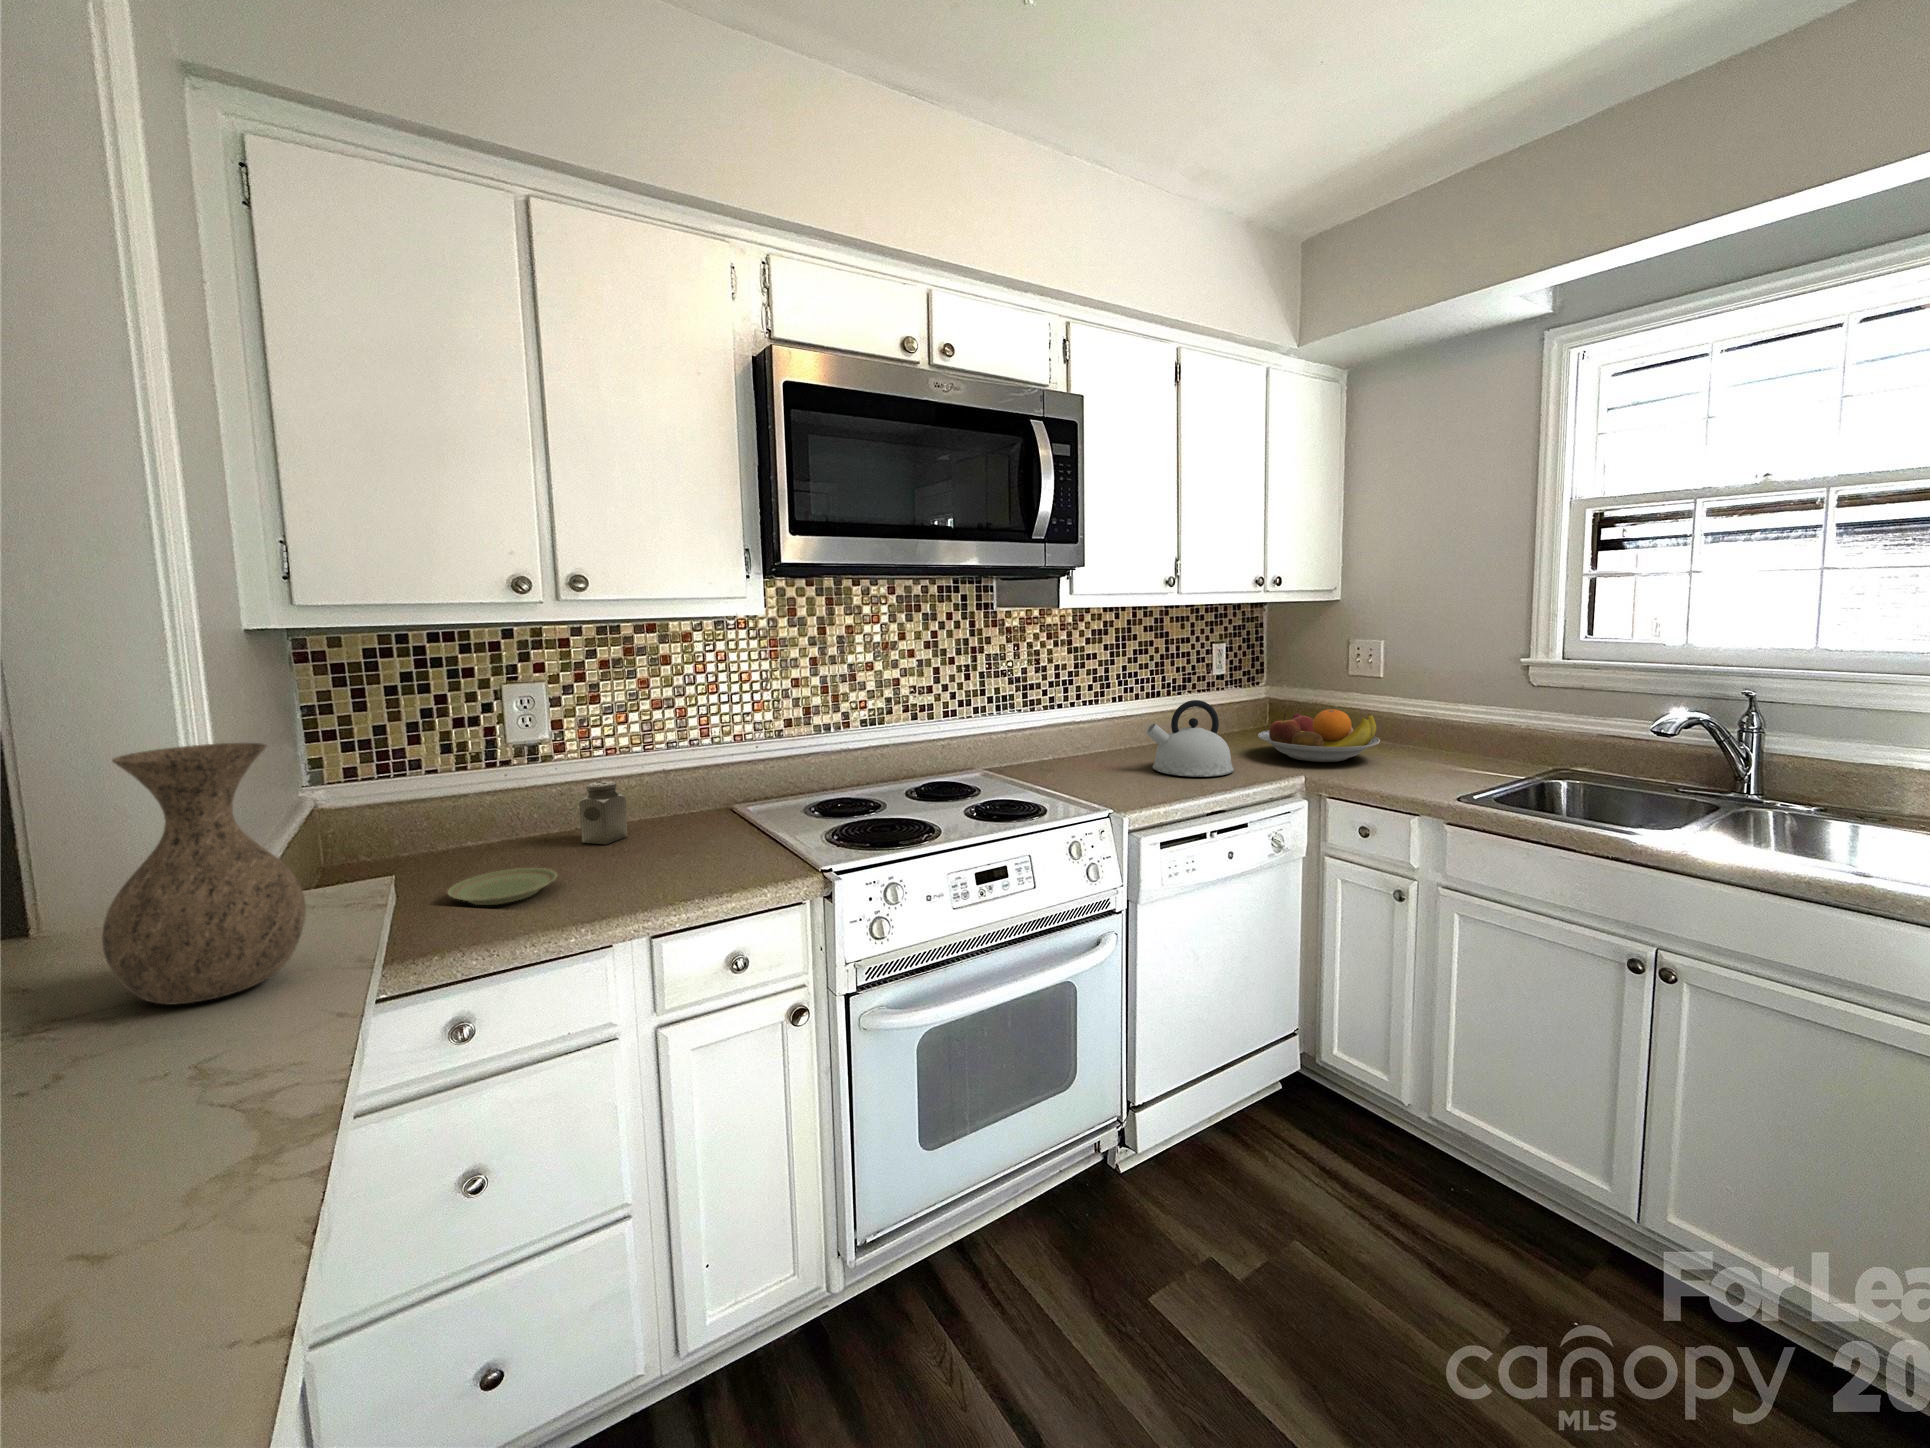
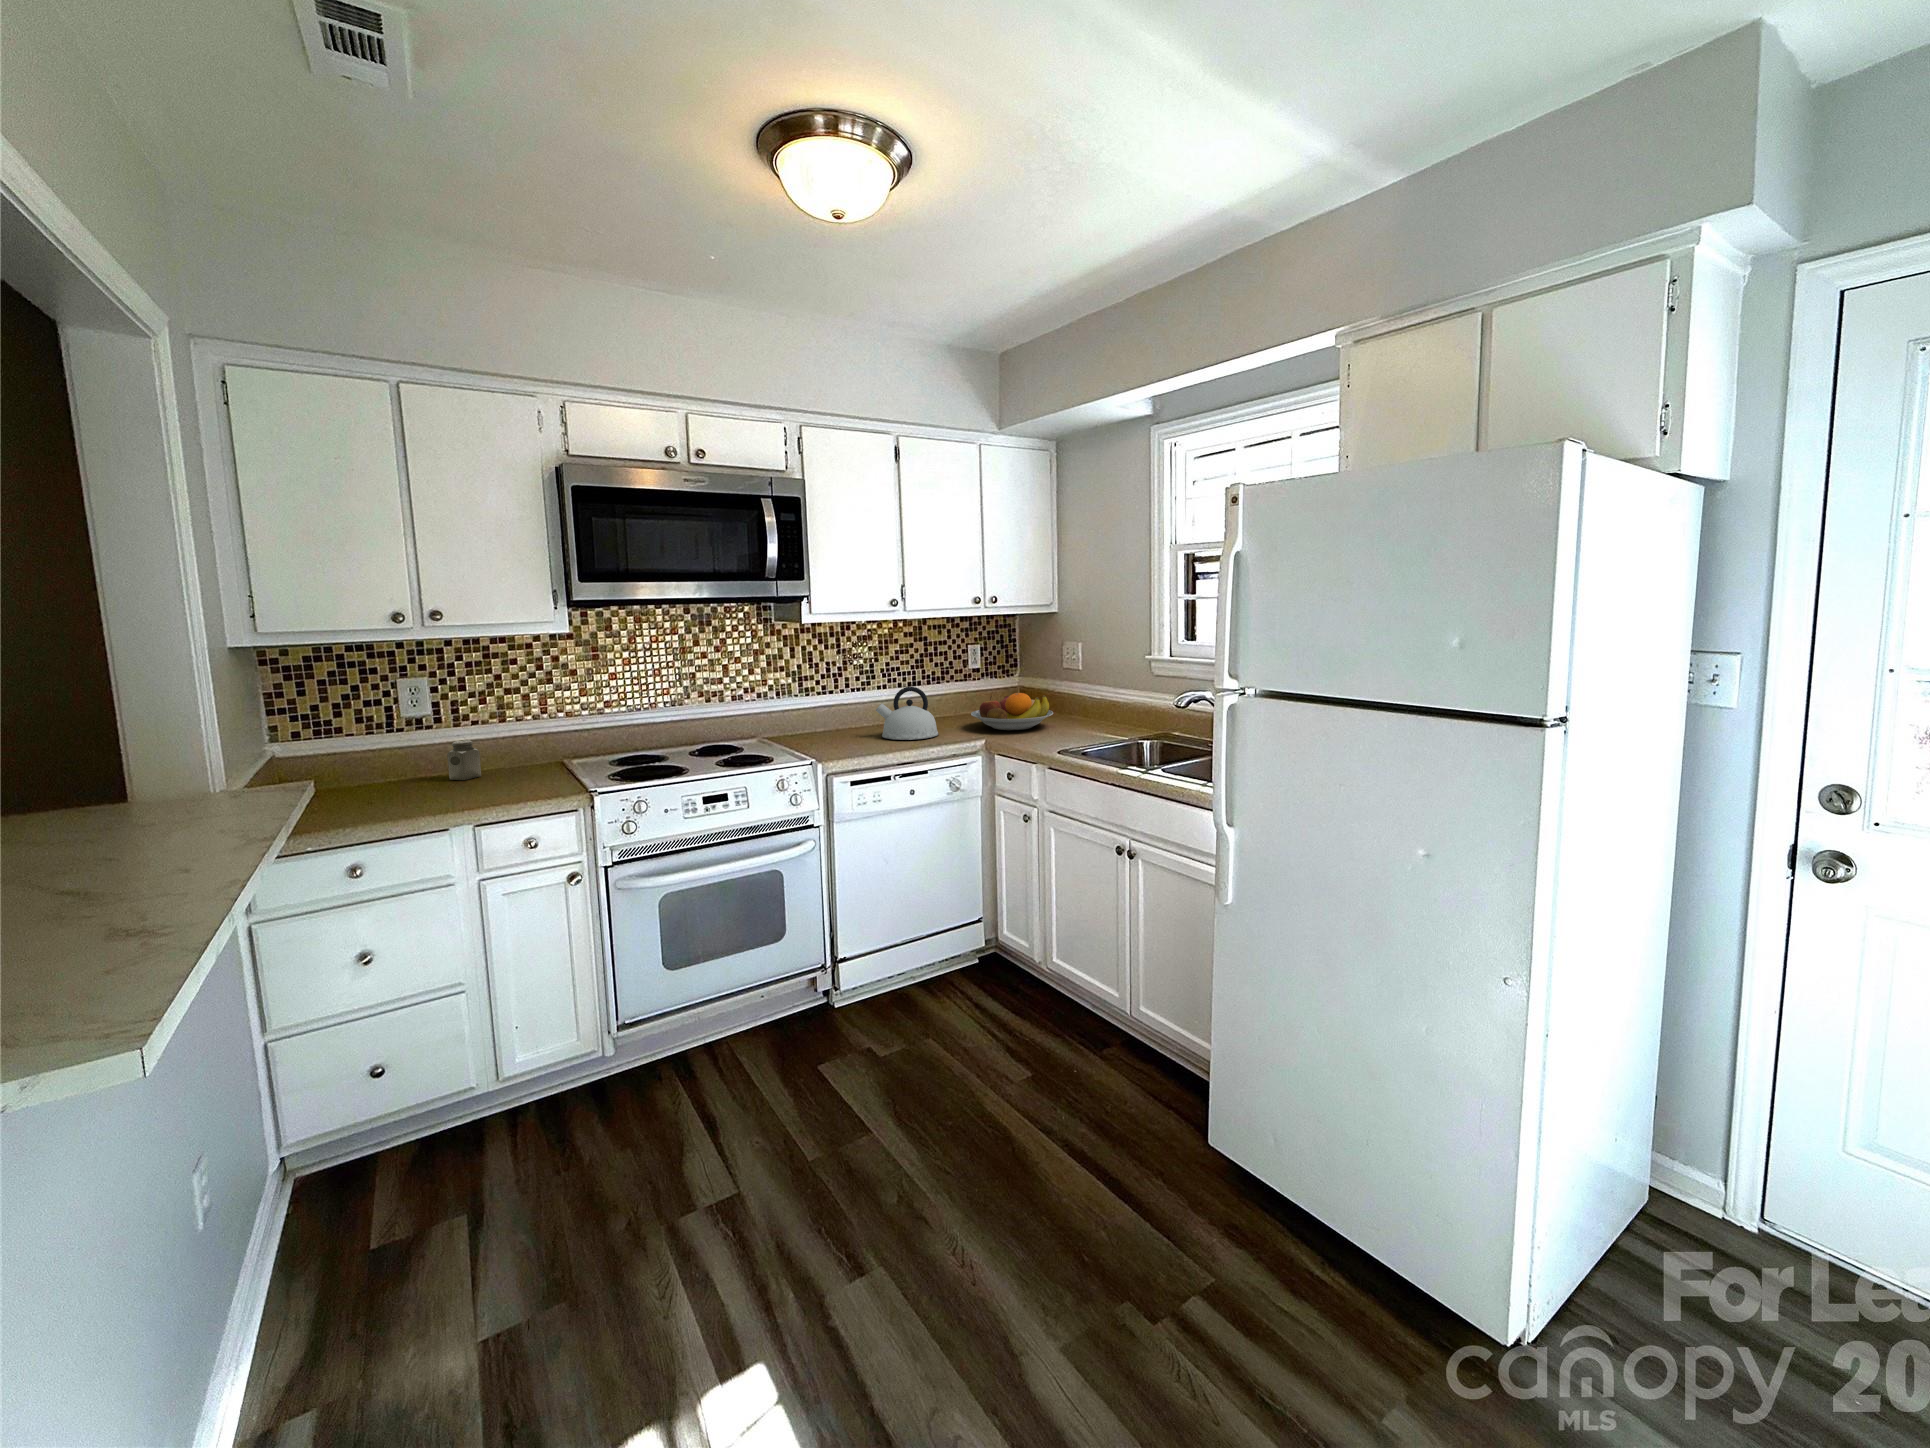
vase: present [102,743,306,1005] -> none [156,707,255,828]
plate: present [448,868,557,905] -> none [350,790,421,808]

